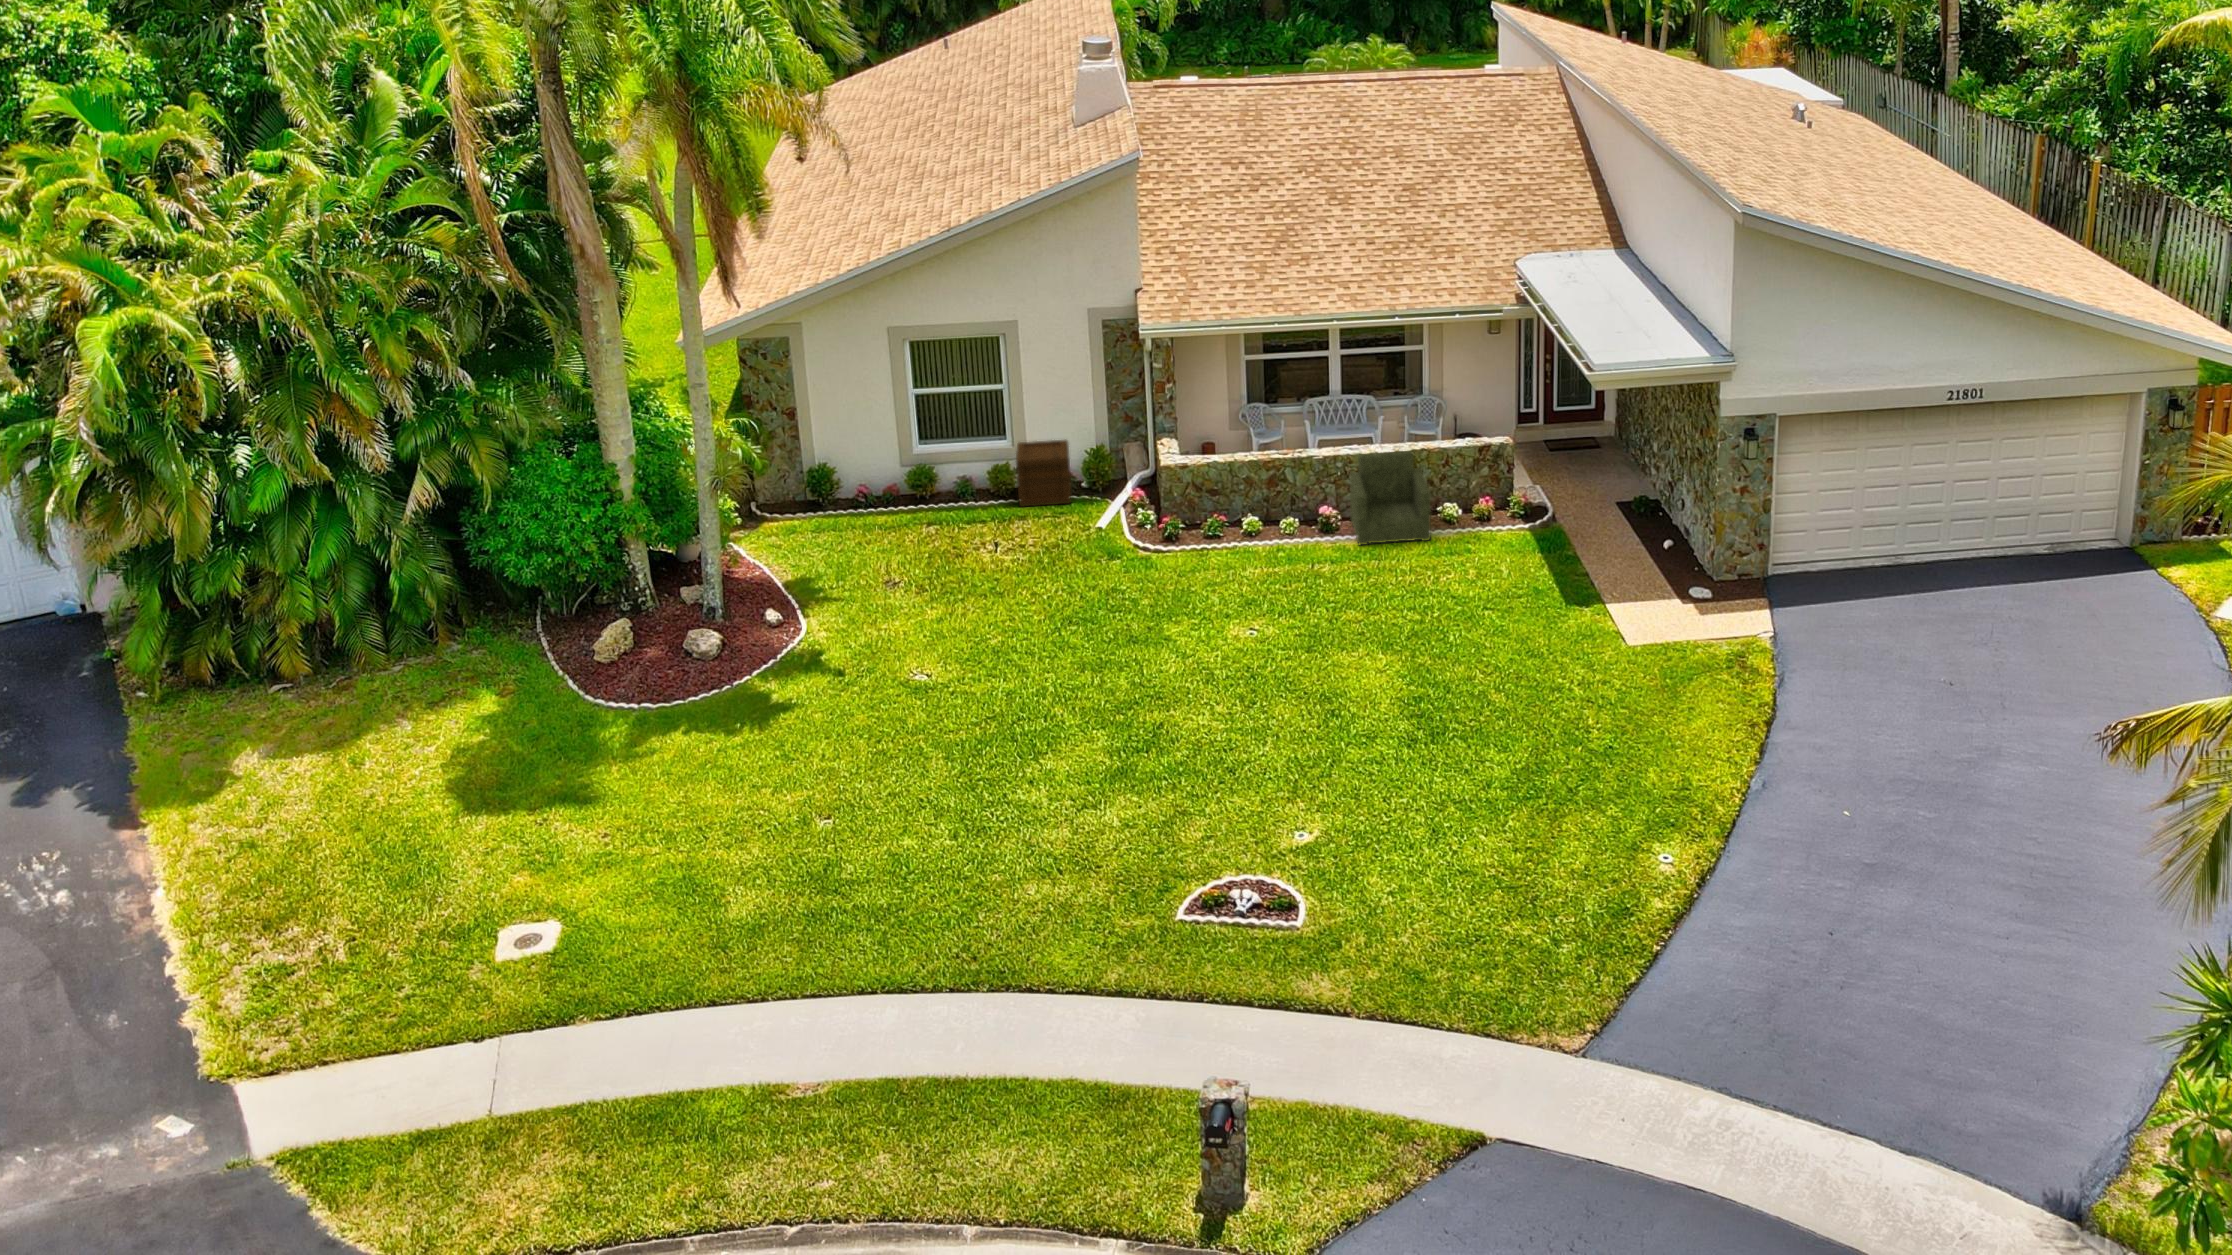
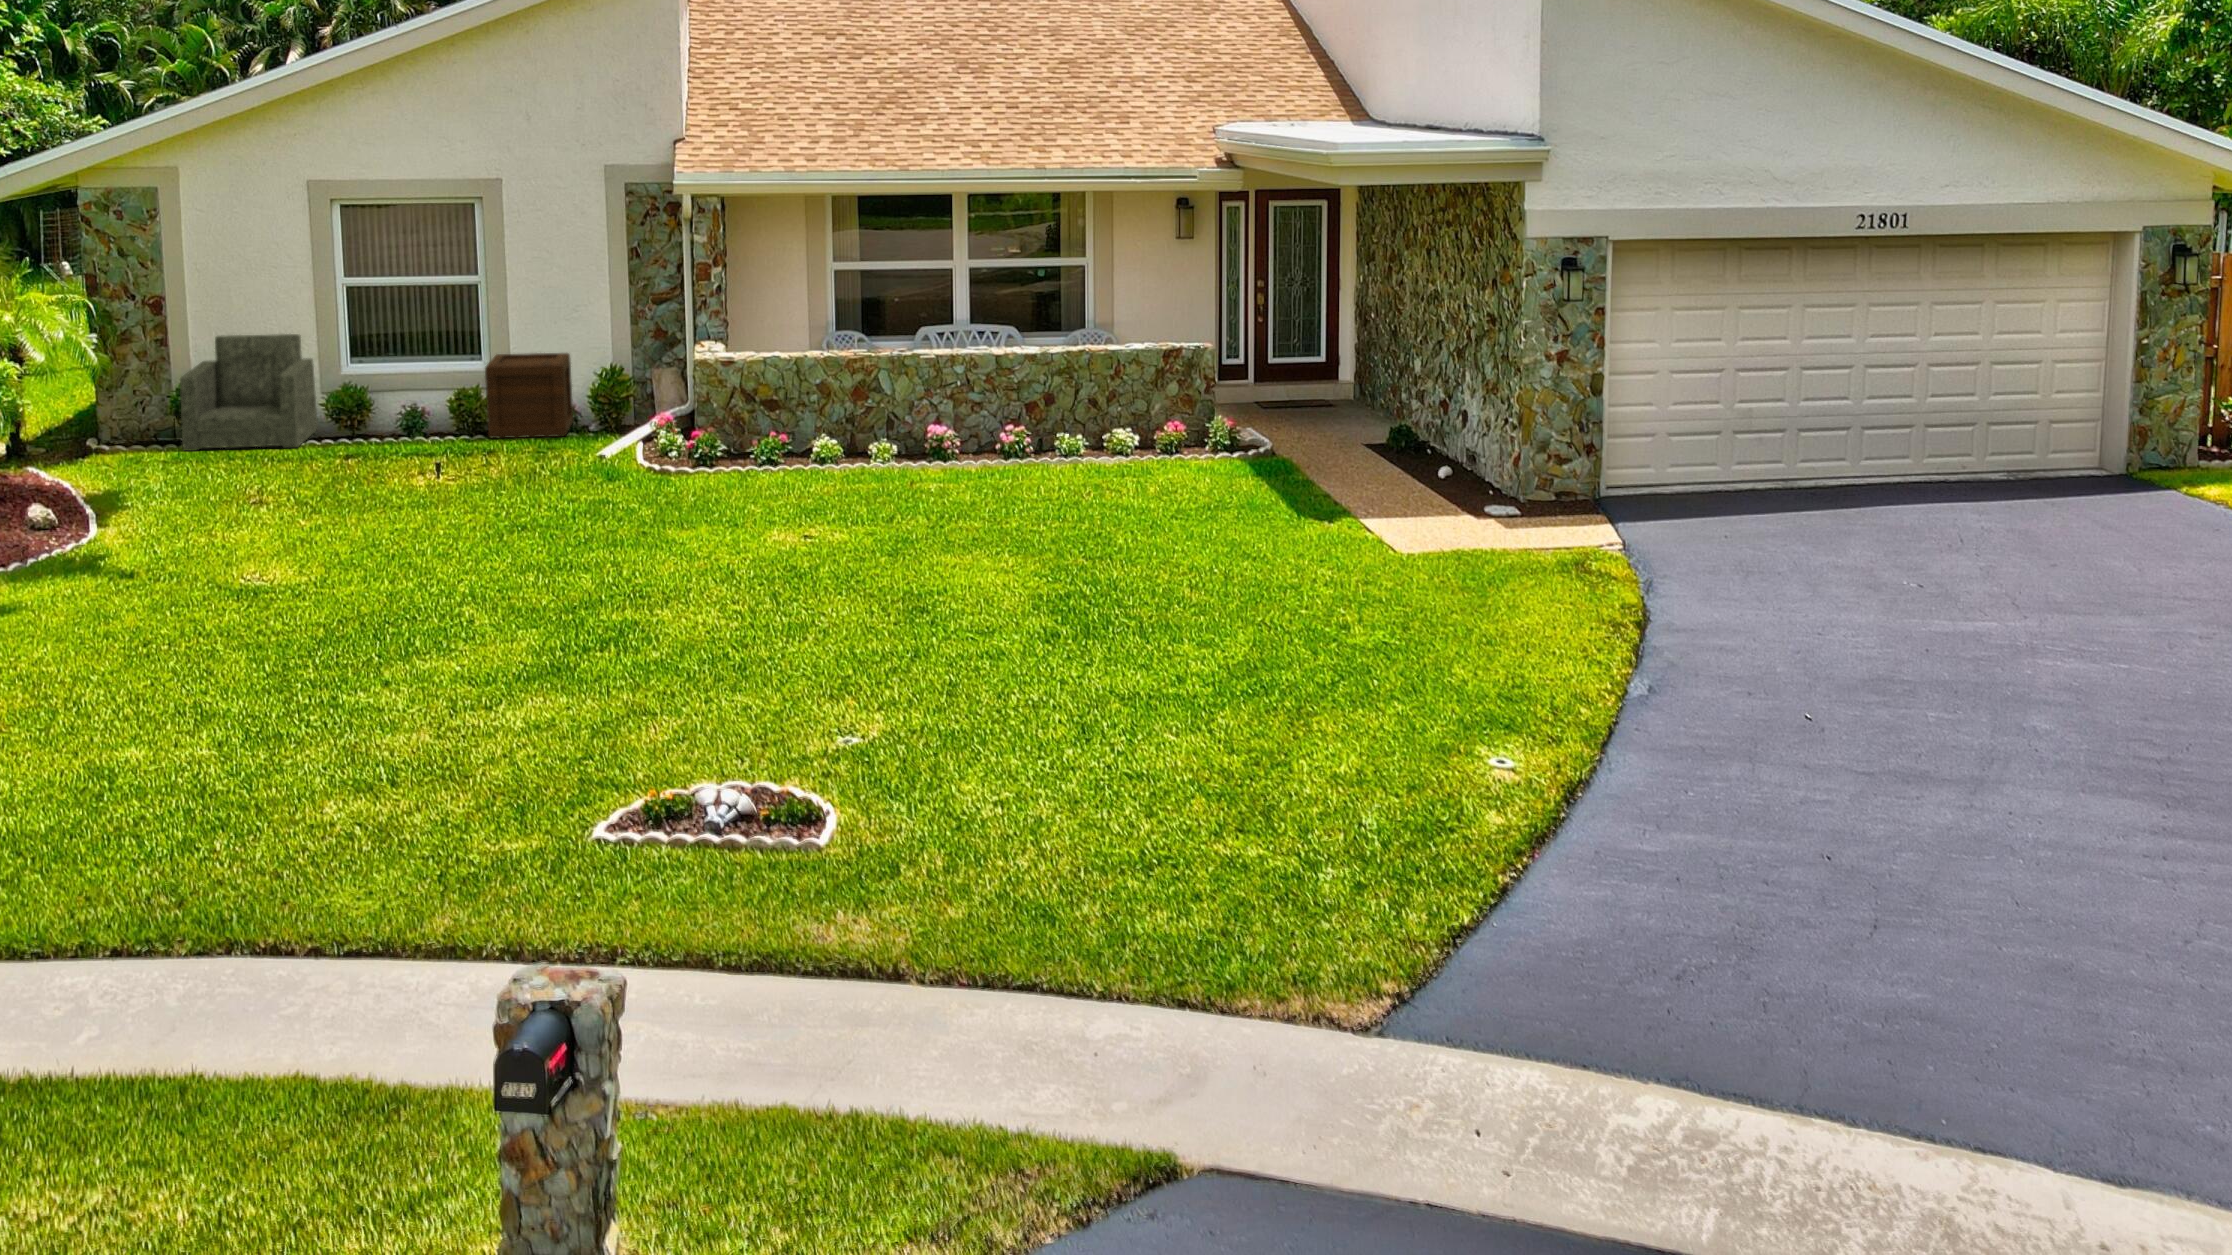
armchair: present [1349,451,1431,545] -> present [180,334,318,451]

